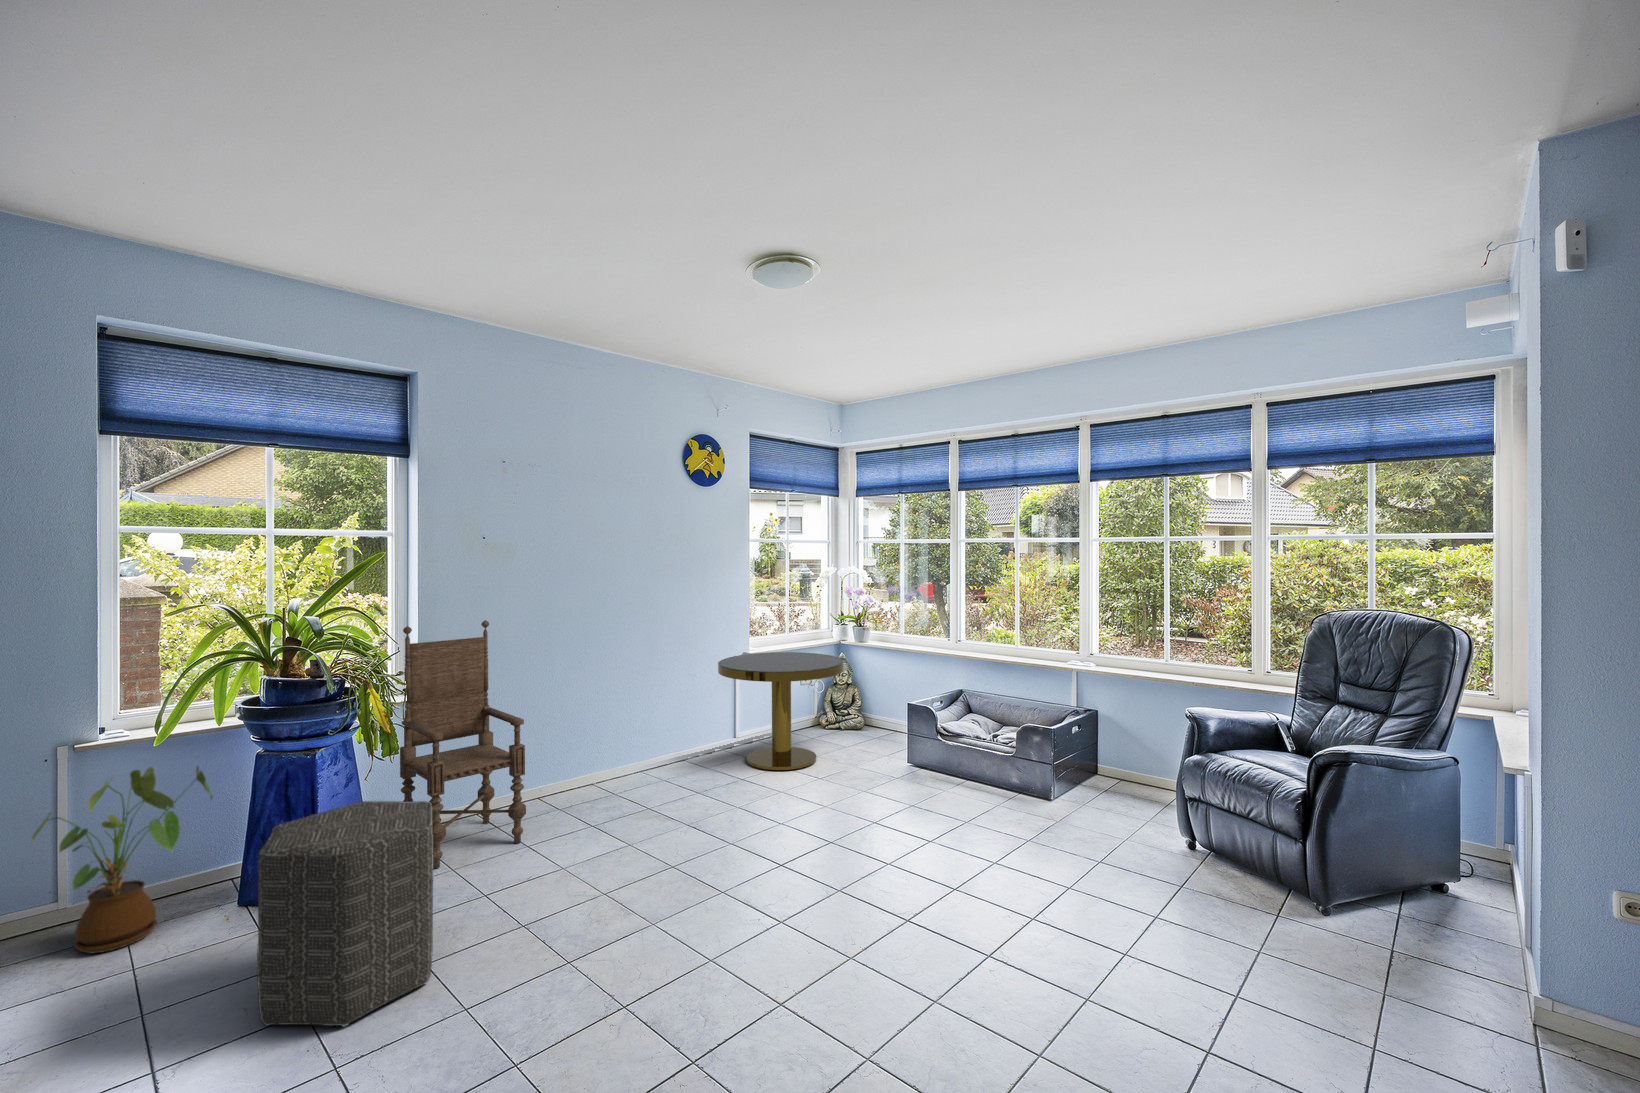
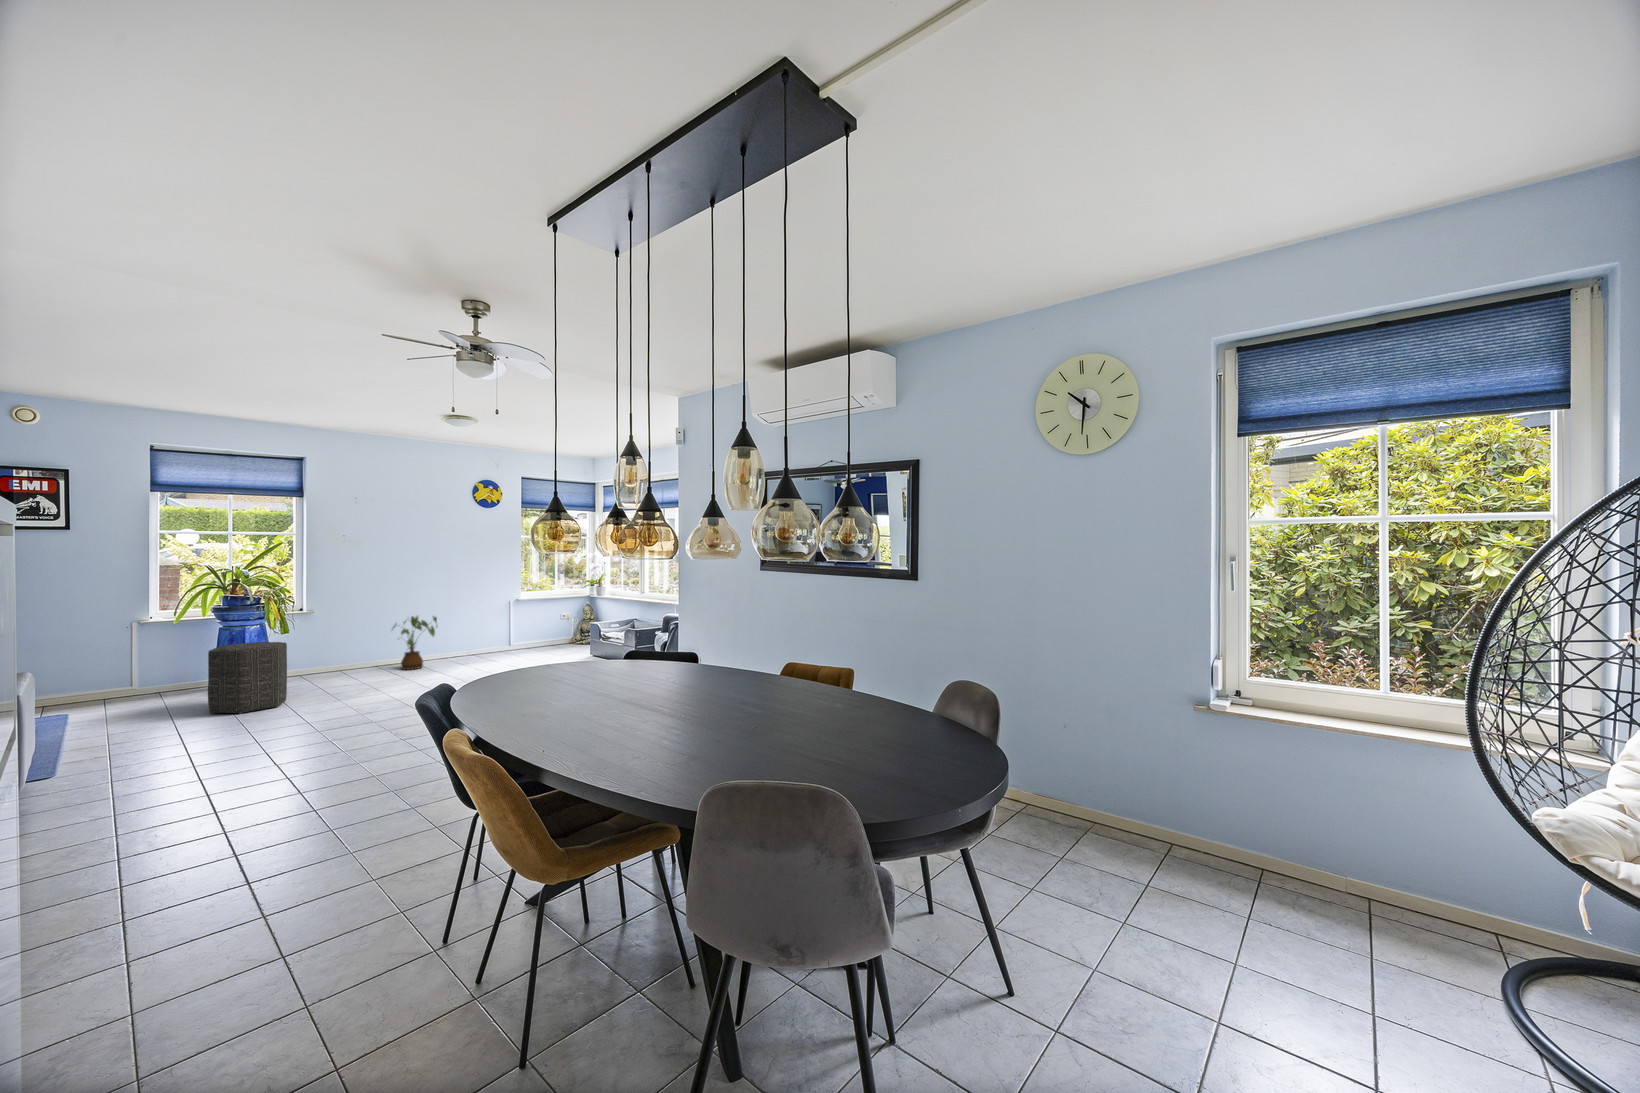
armchair: present [400,620,526,869] -> none [294,576,356,685]
side table: present [718,652,844,770] -> none [489,600,563,659]
house plant: present [32,767,213,953] -> present [393,616,437,670]

